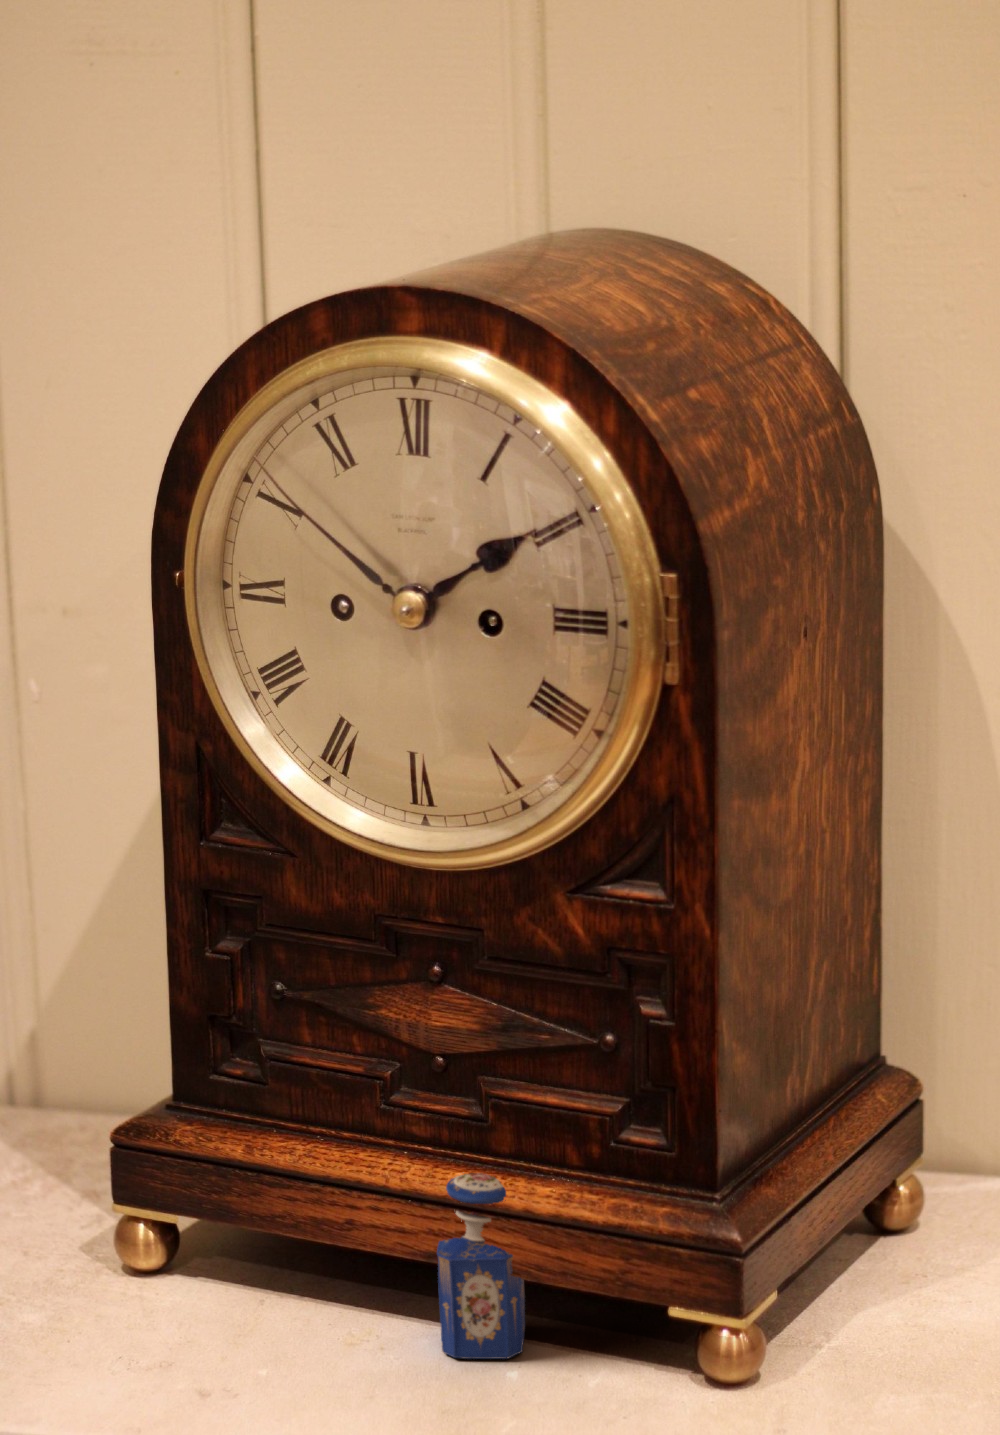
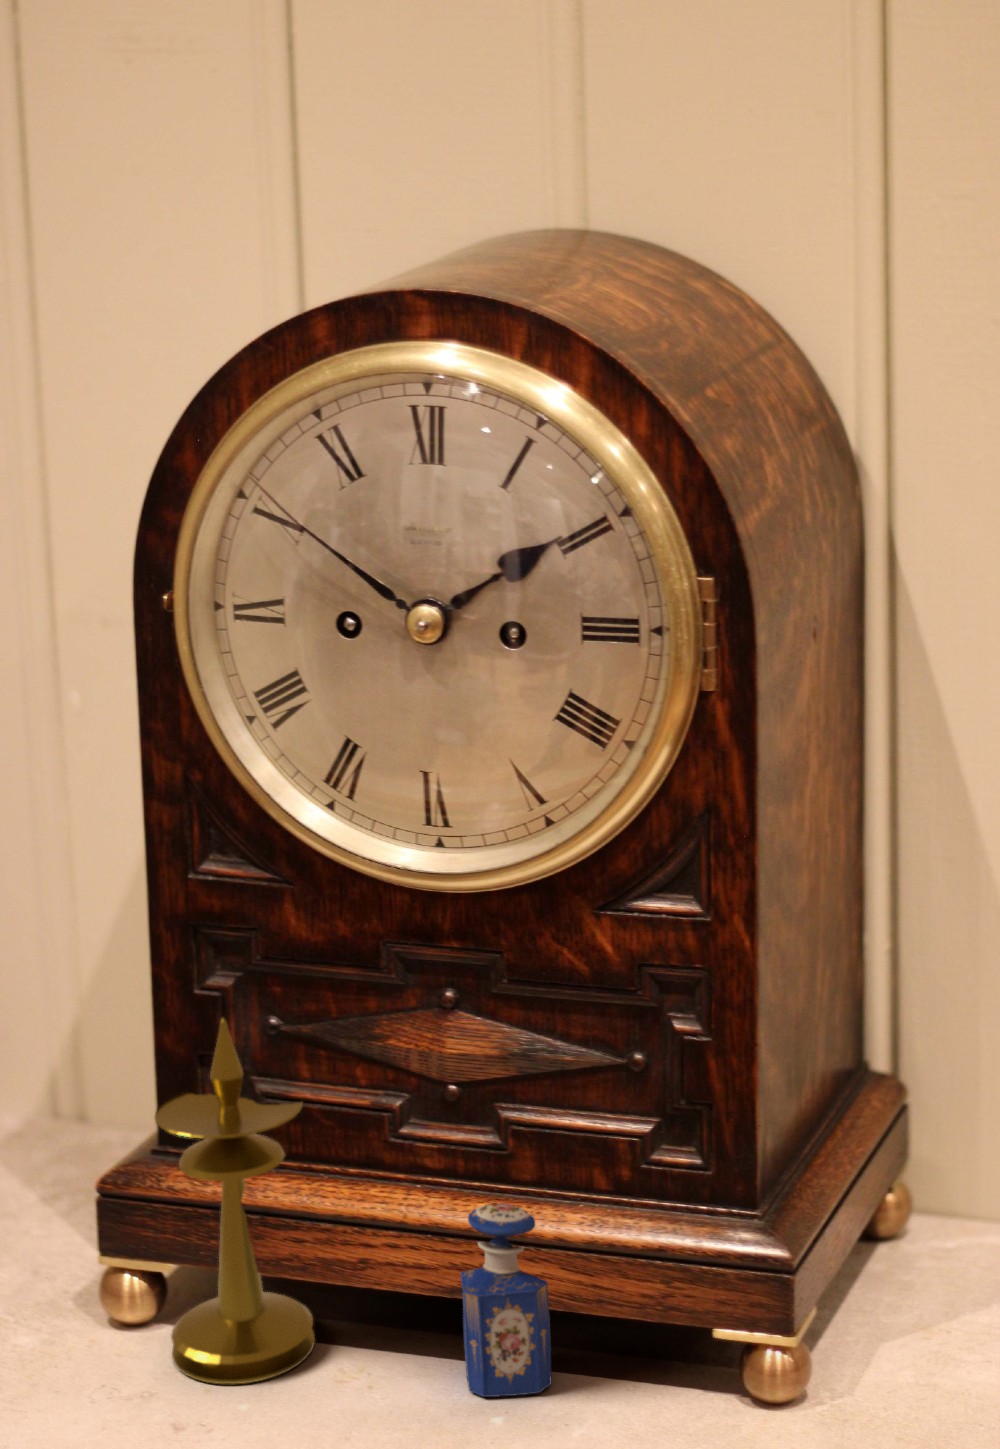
candlestick: none [159,981,311,1331] -> present [154,1018,315,1384]

